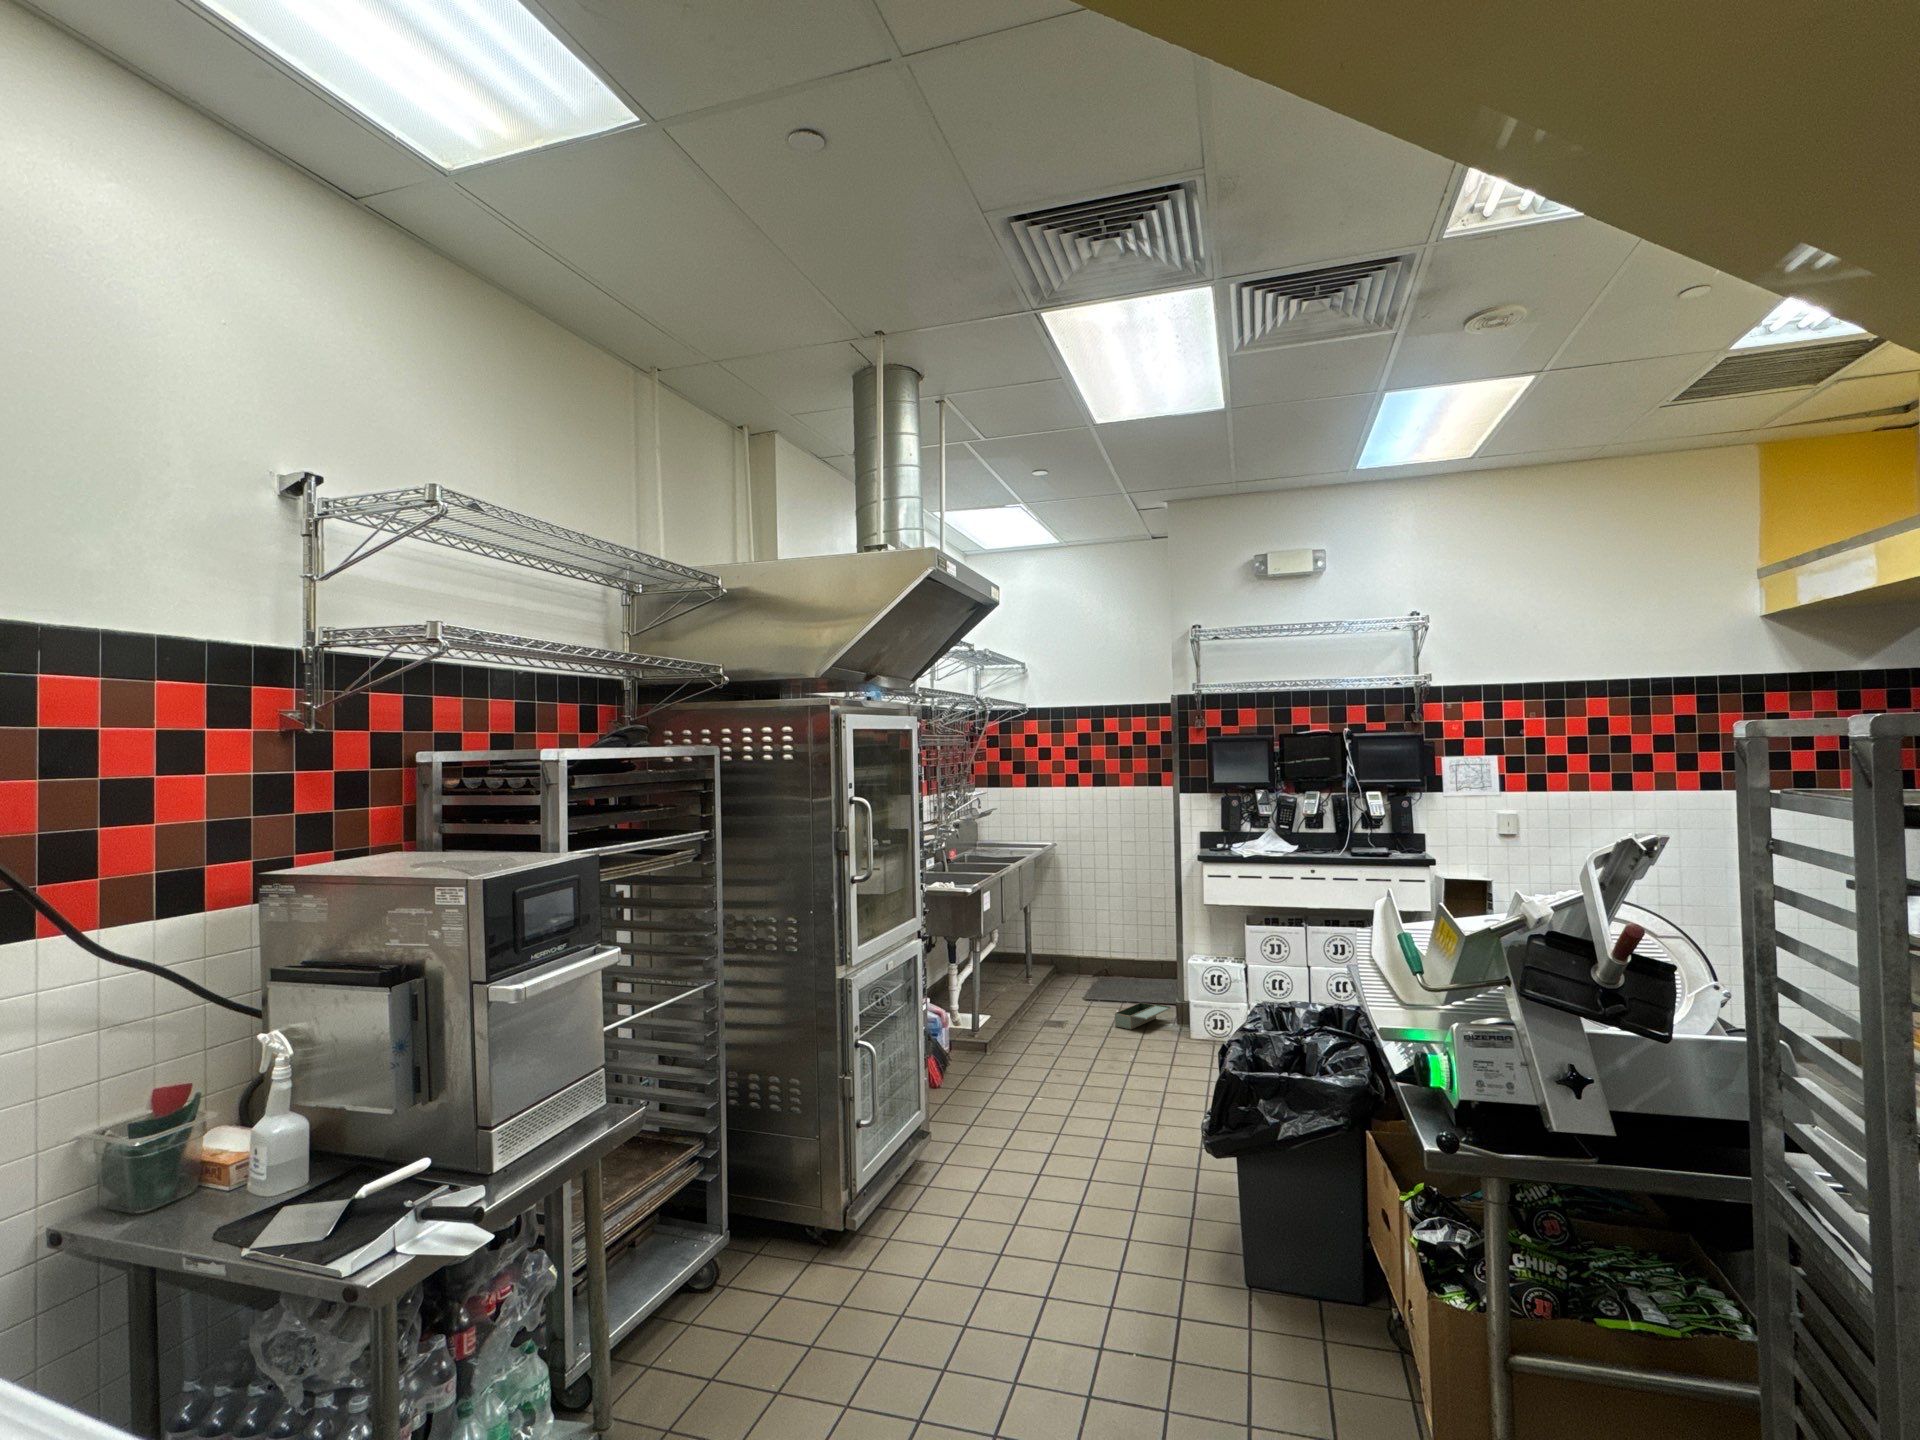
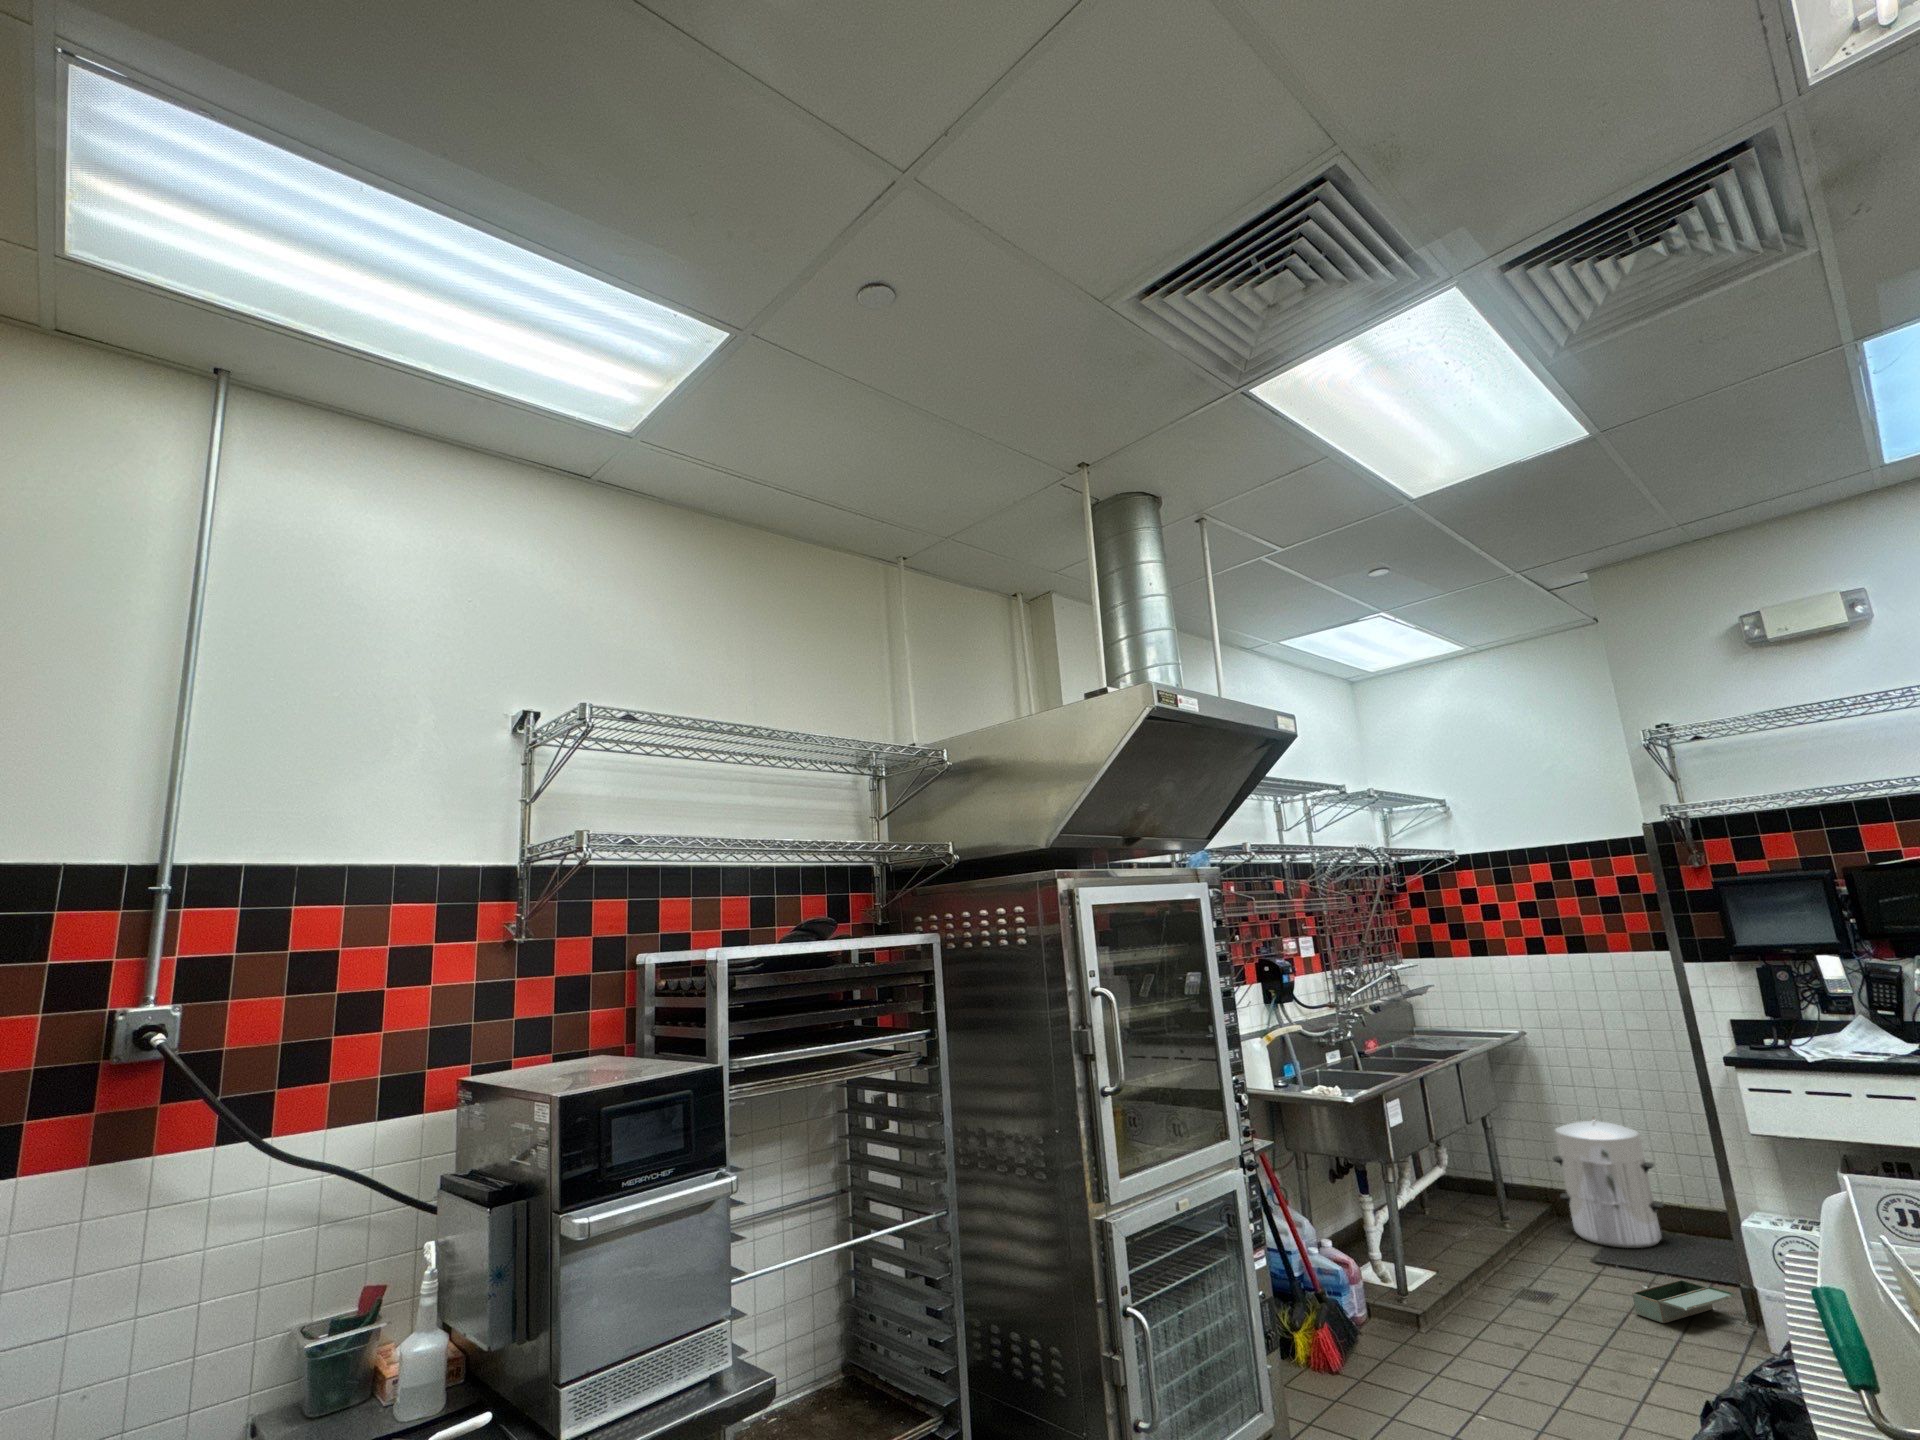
waste bin: none [1064,902,1126,988] -> present [1553,1117,1663,1248]

